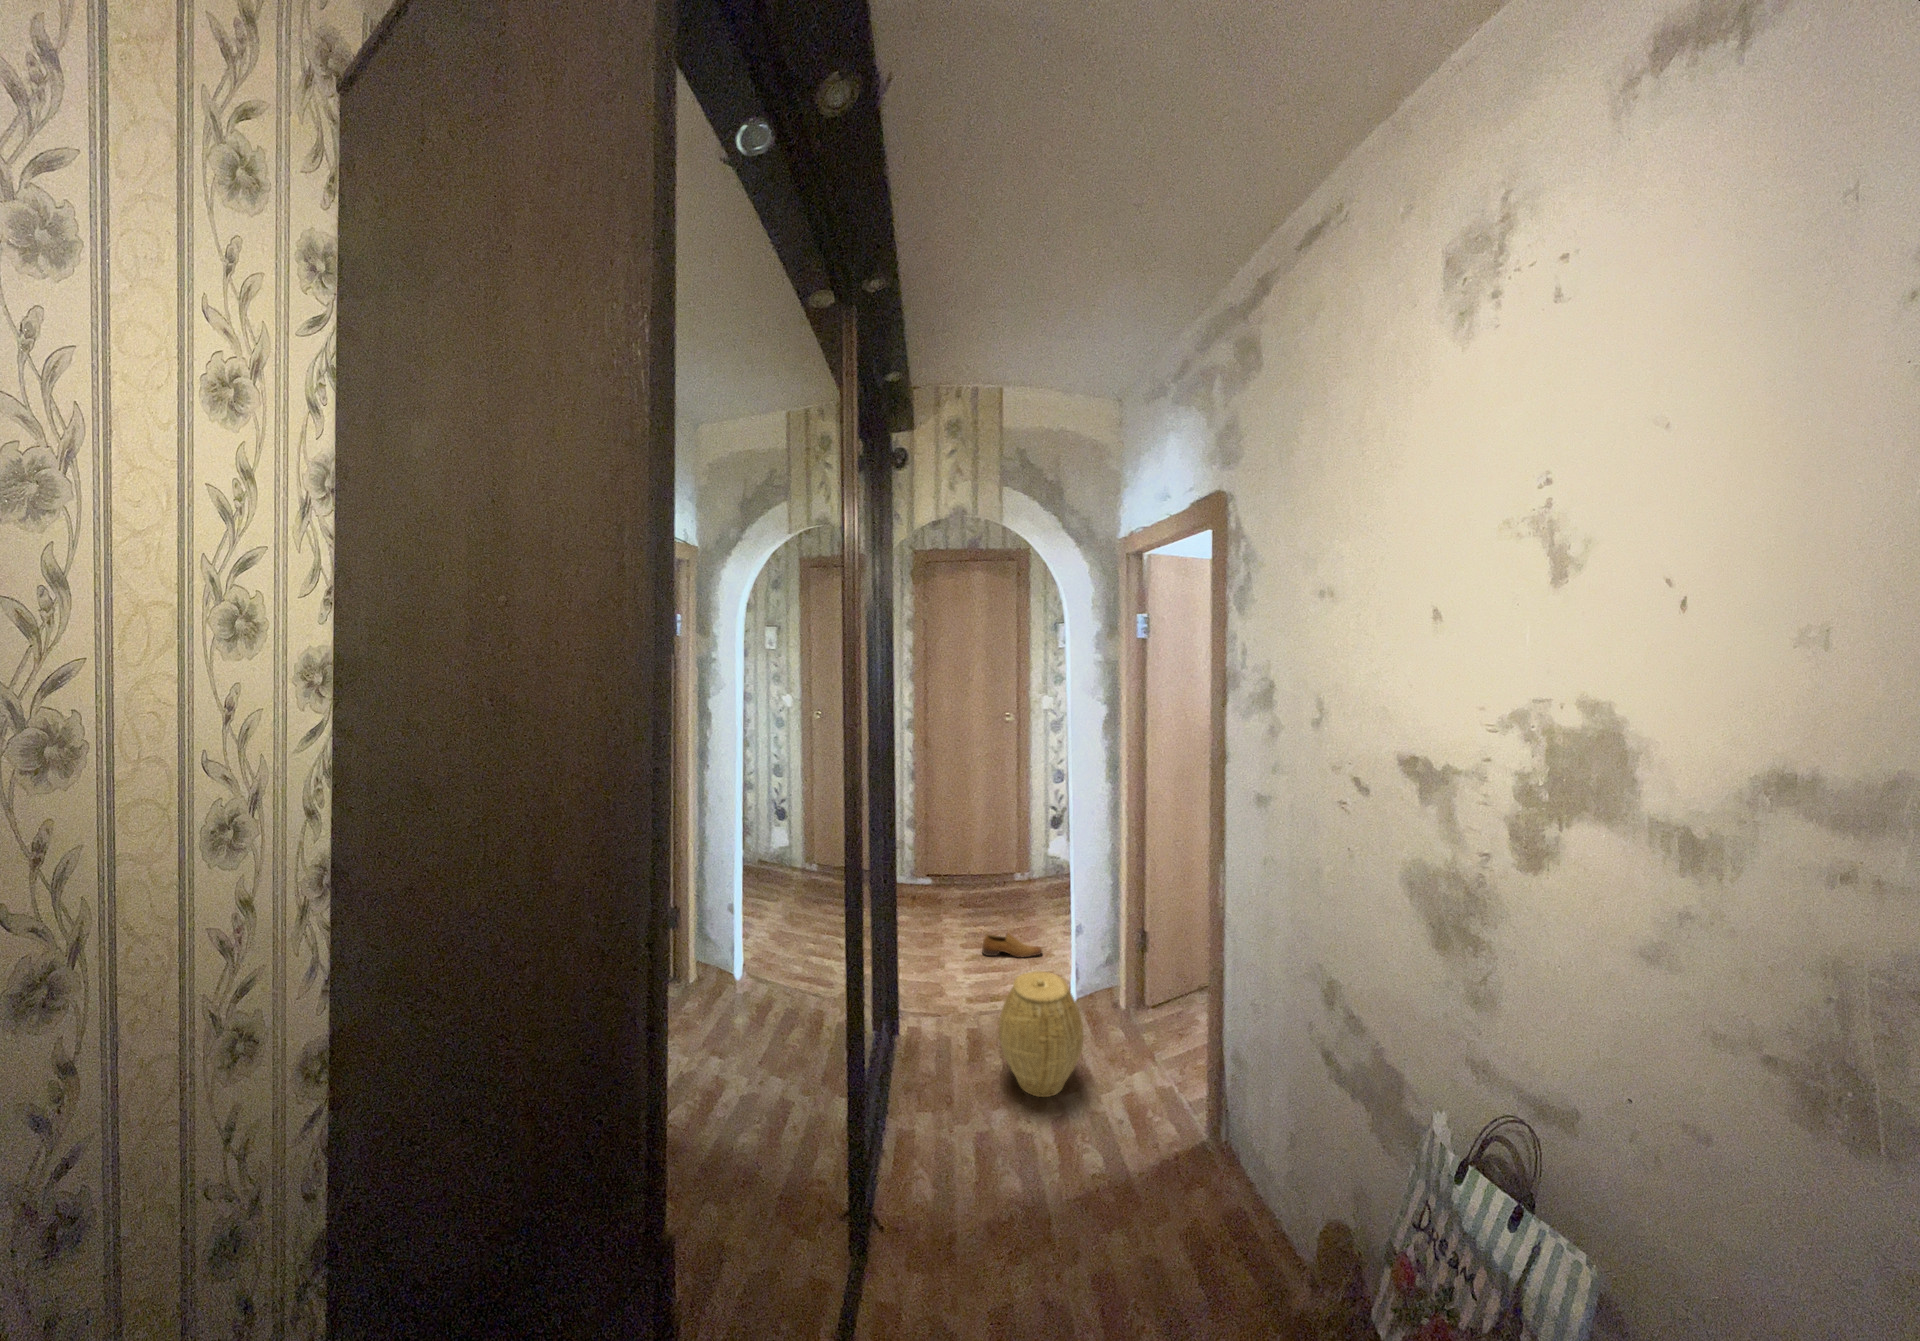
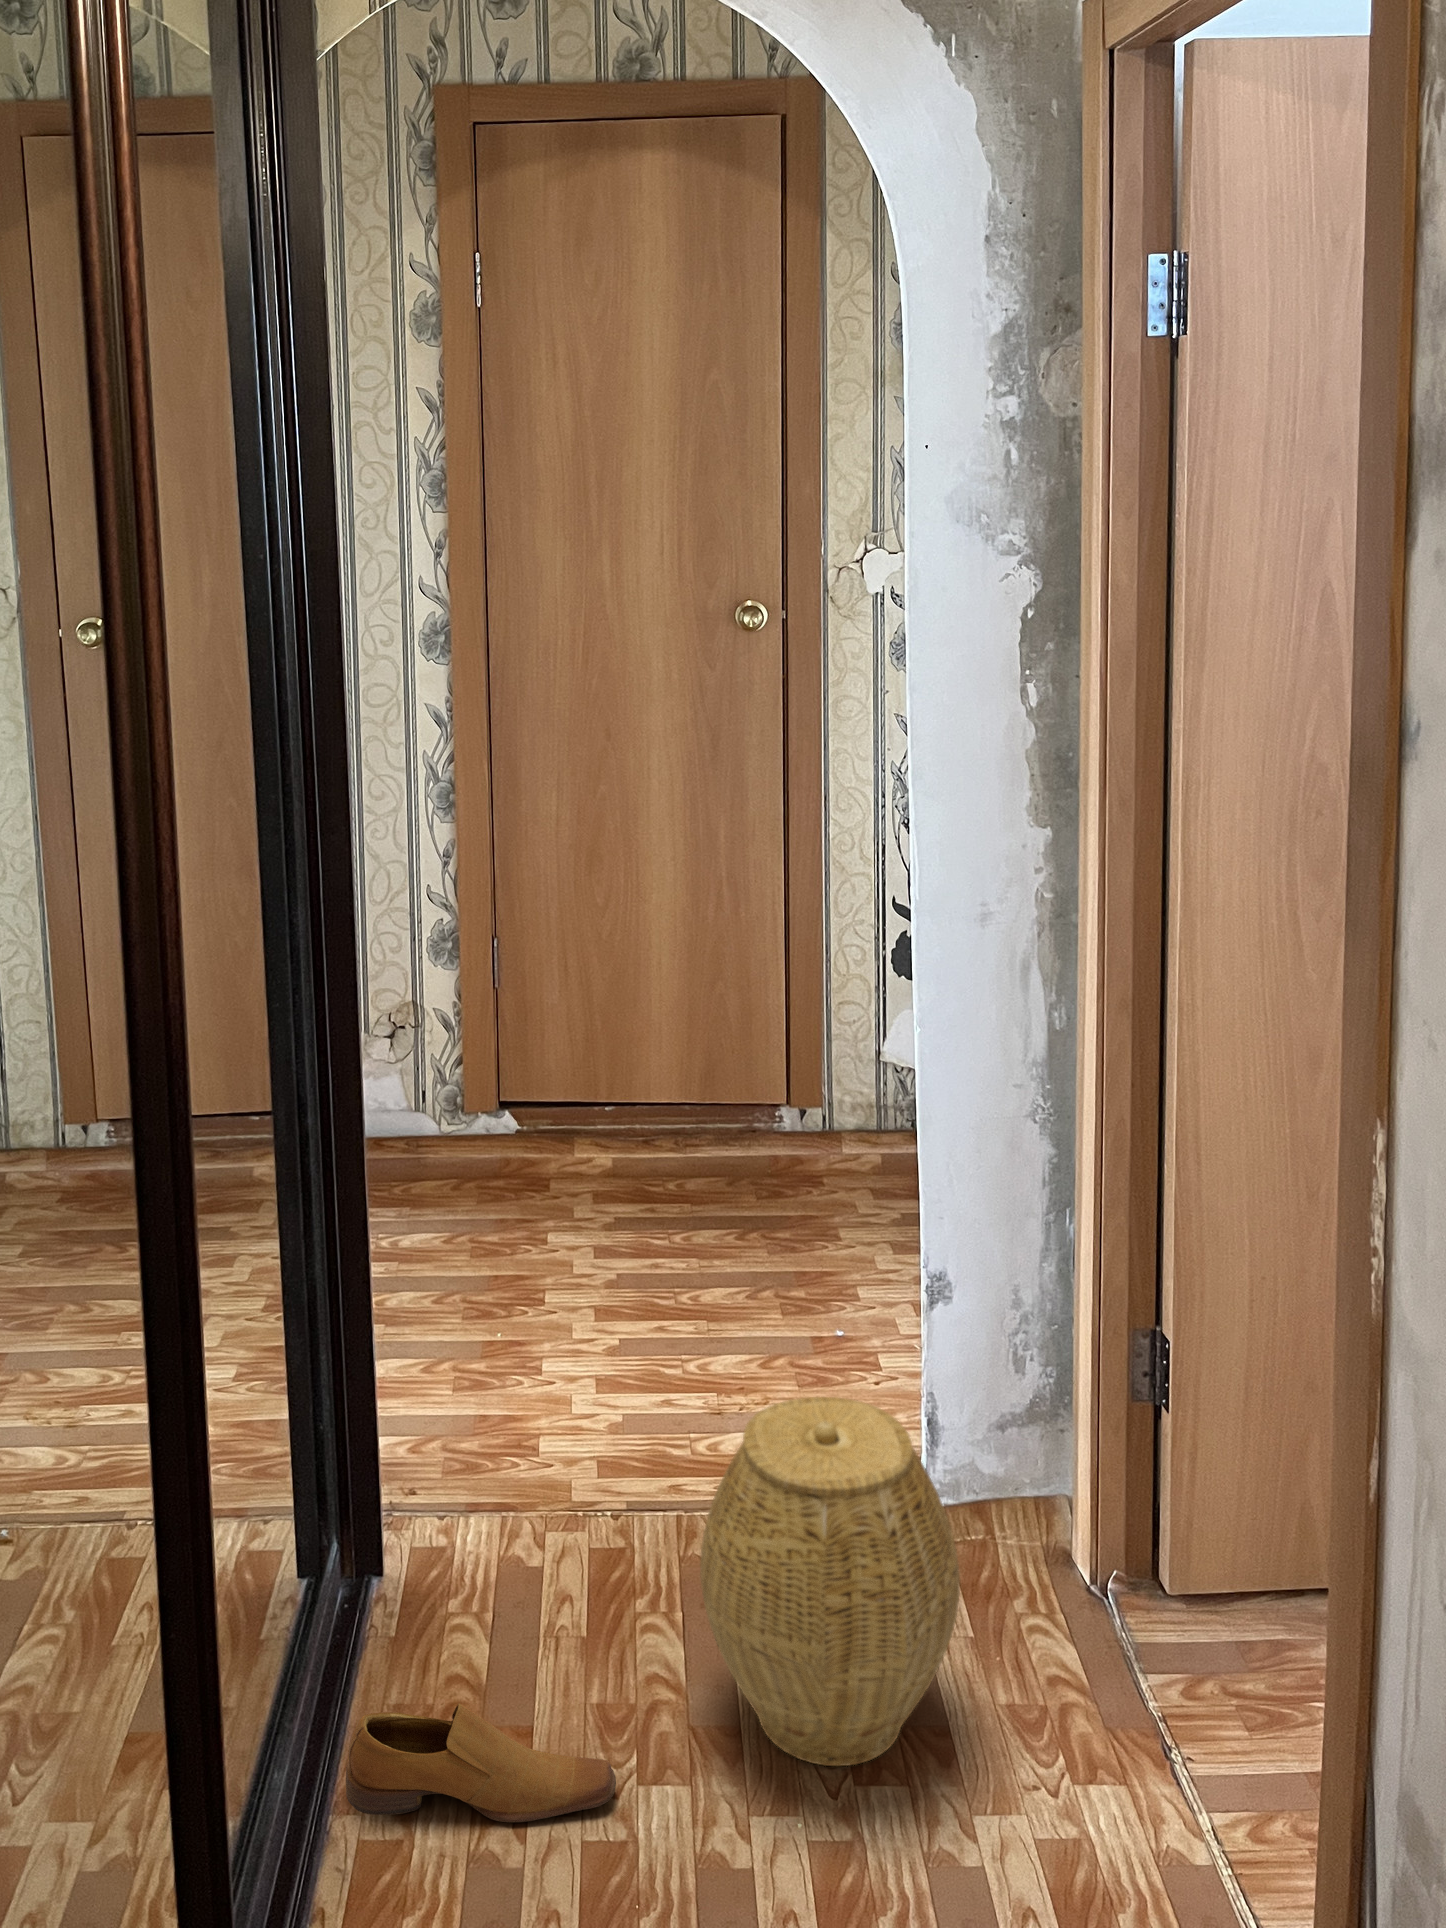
shoe: present [982,933,1042,957] -> present [346,1703,616,1822]

